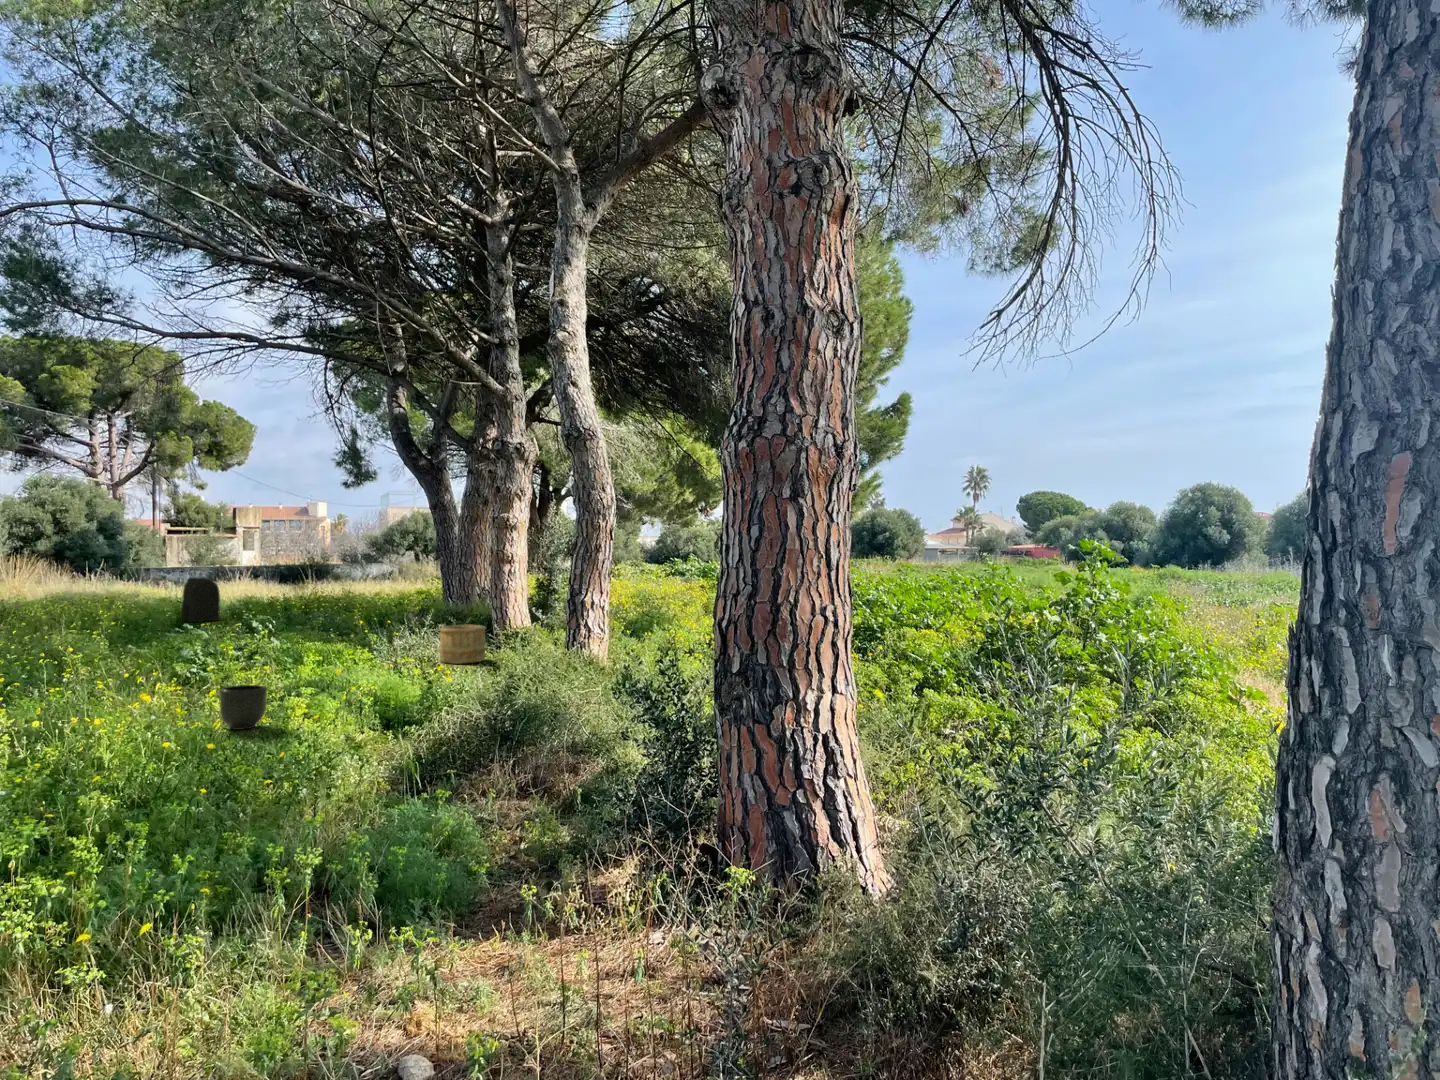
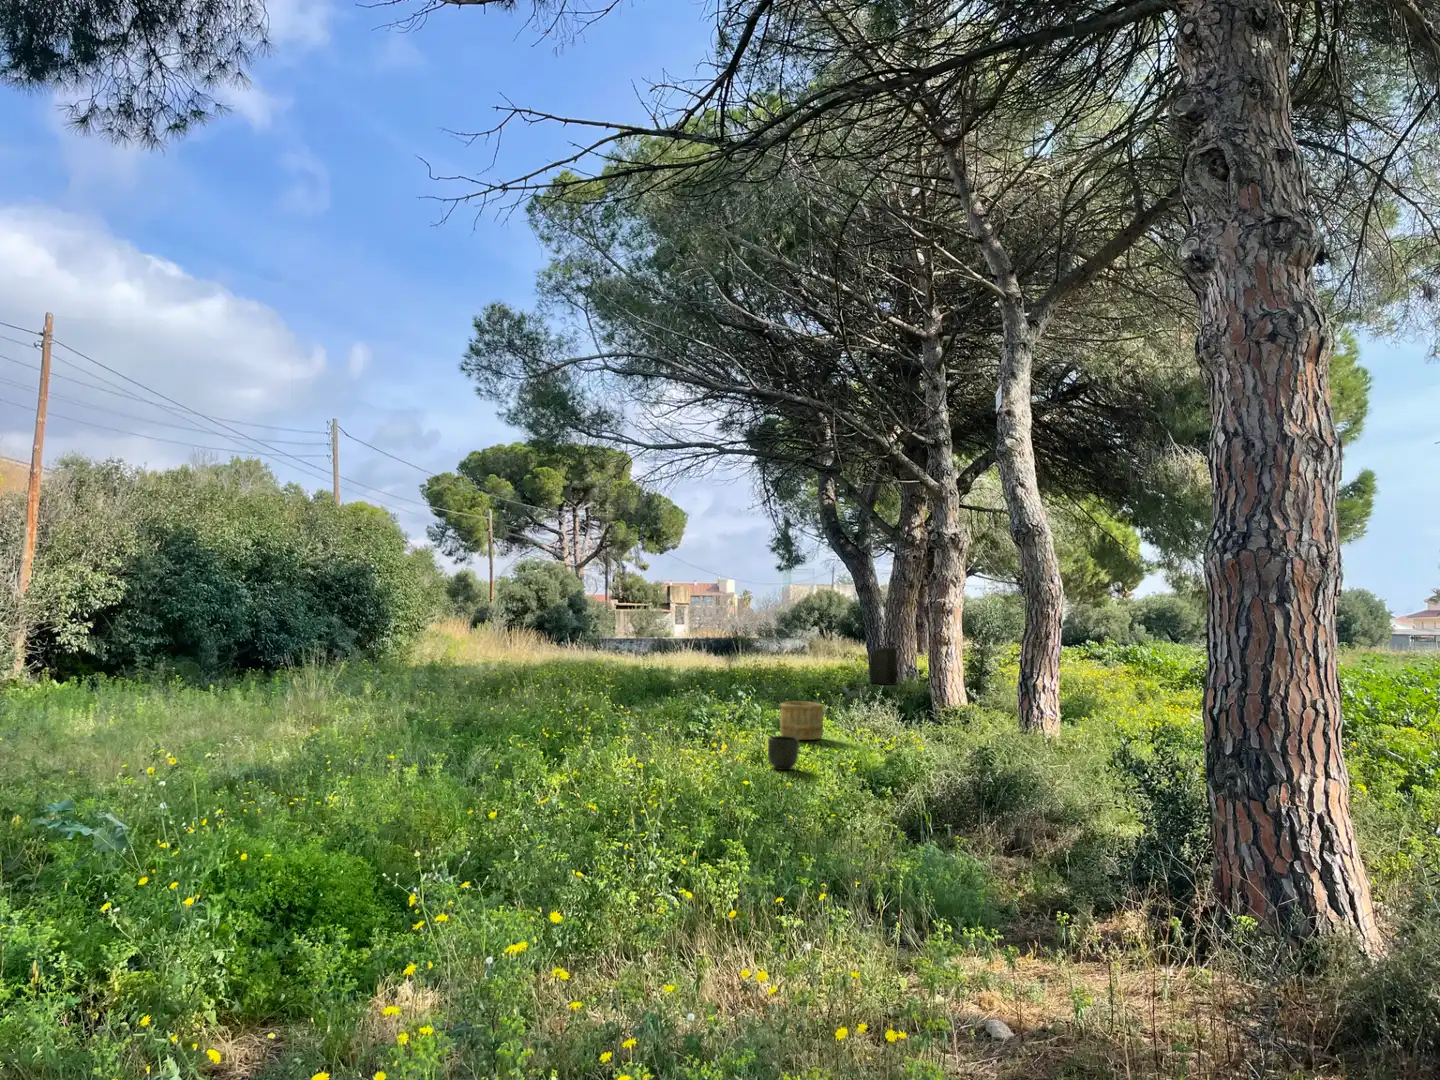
backpack: present [181,577,220,622] -> present [870,647,897,685]
wooden bucket: present [439,625,486,664] -> present [780,701,824,740]

